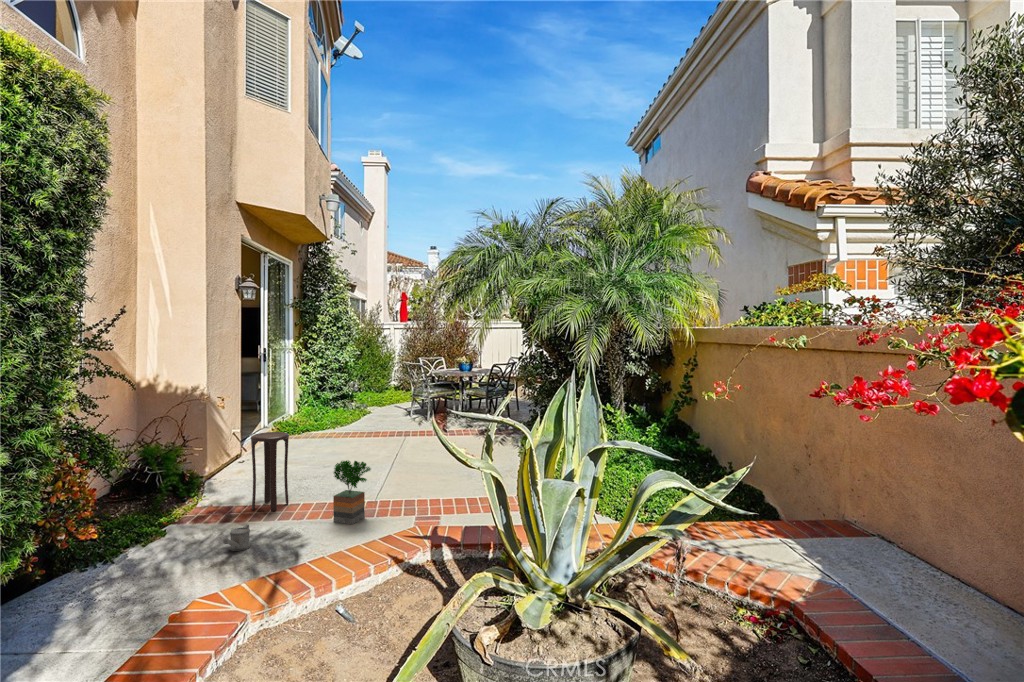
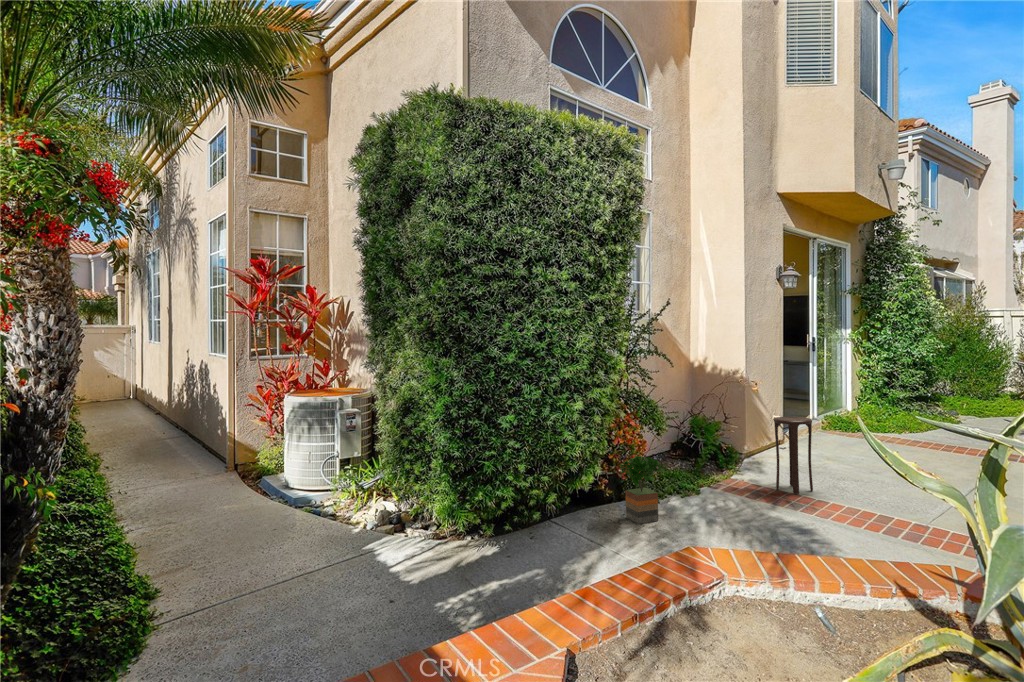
potted tree: present [333,461,371,524] -> present [620,455,665,524]
watering can: present [223,524,250,551] -> none [736,496,763,518]

